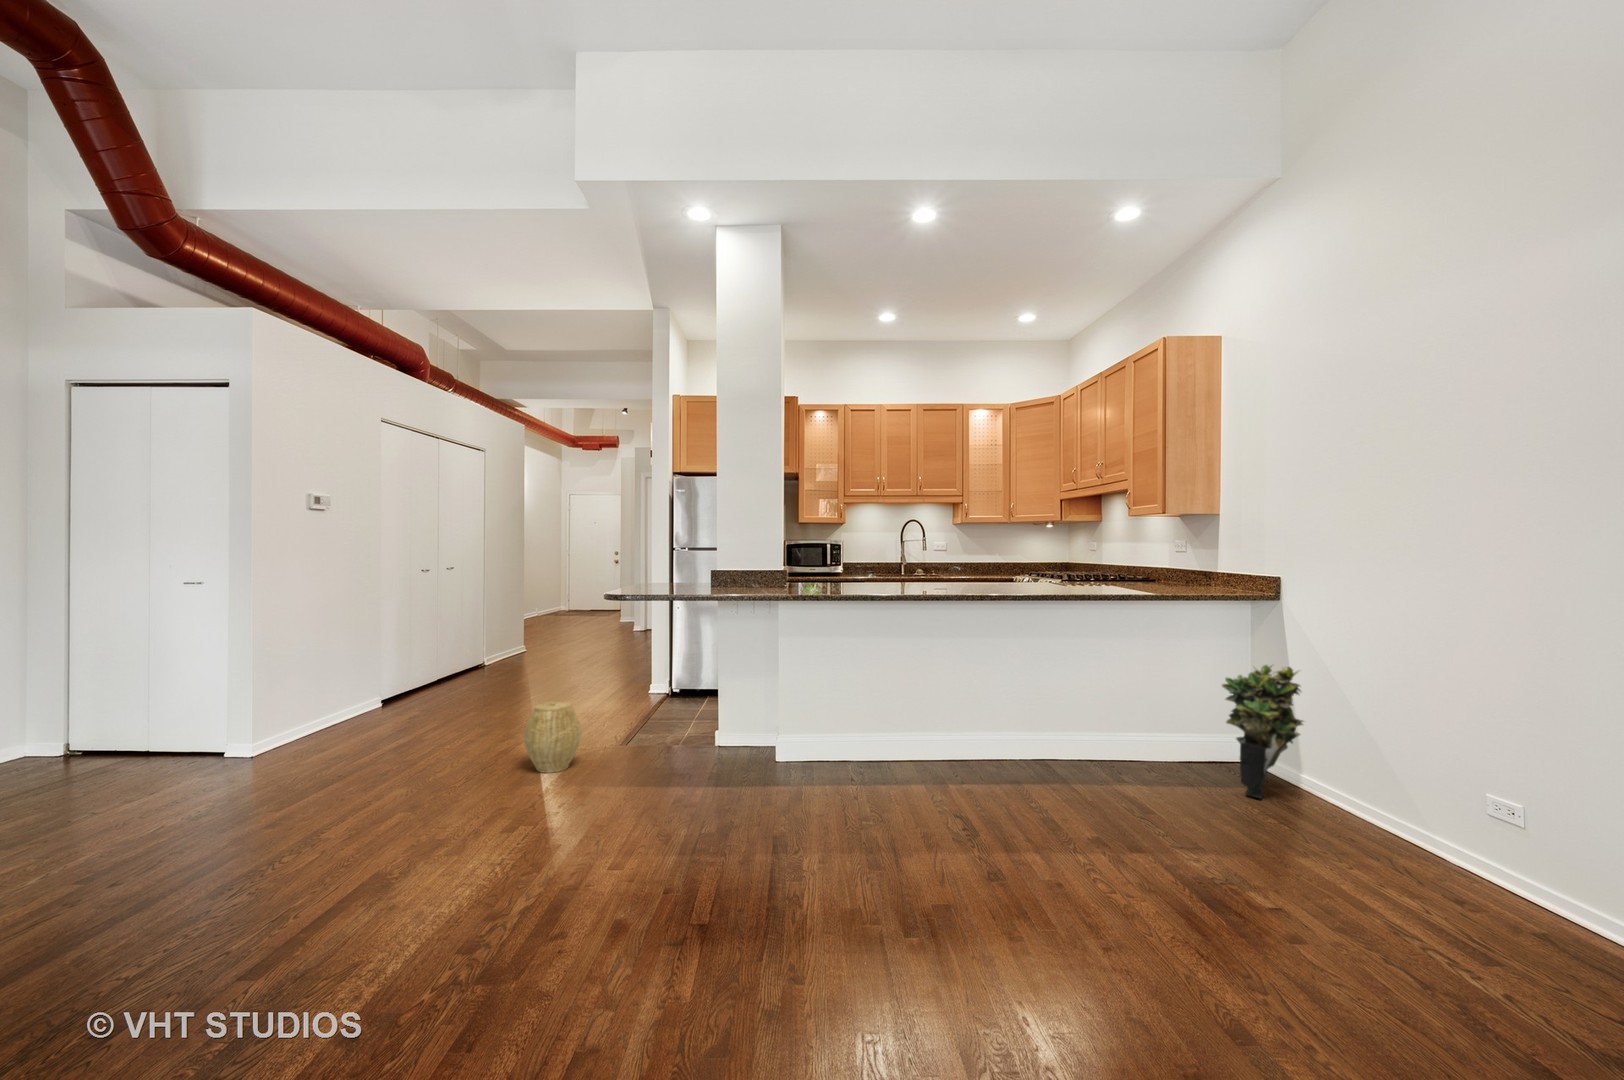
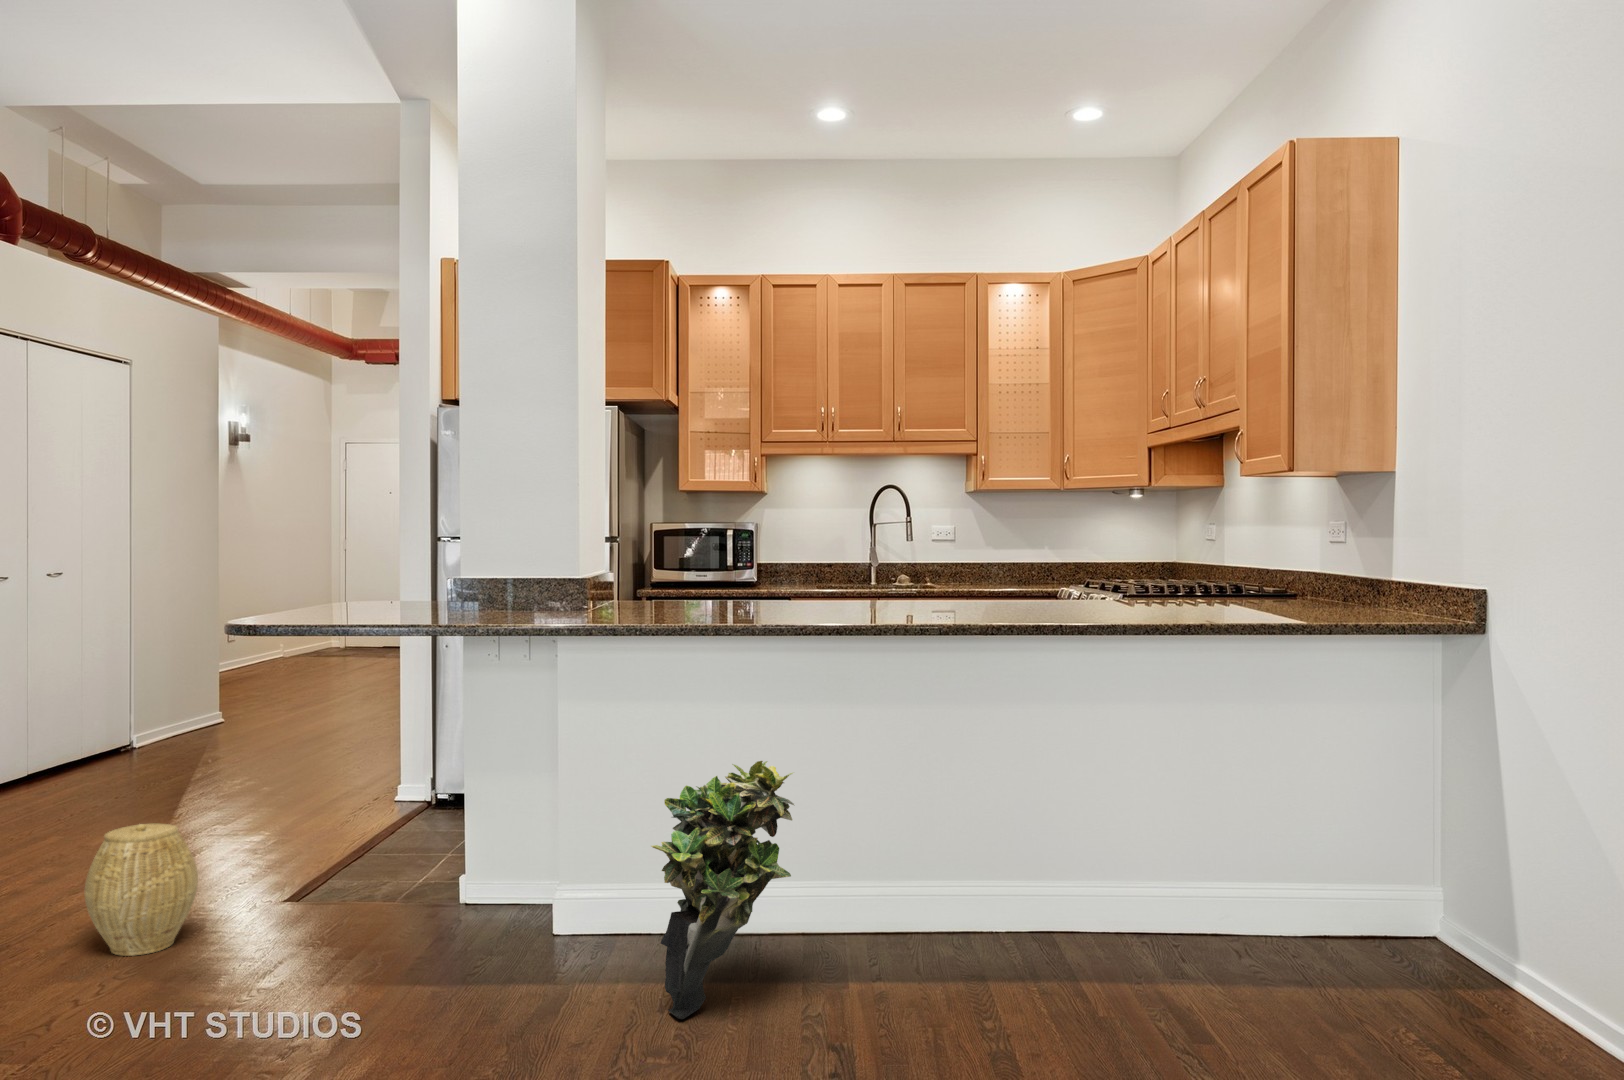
potted plant: present [1222,665,1303,799] -> present [651,761,794,1019]

